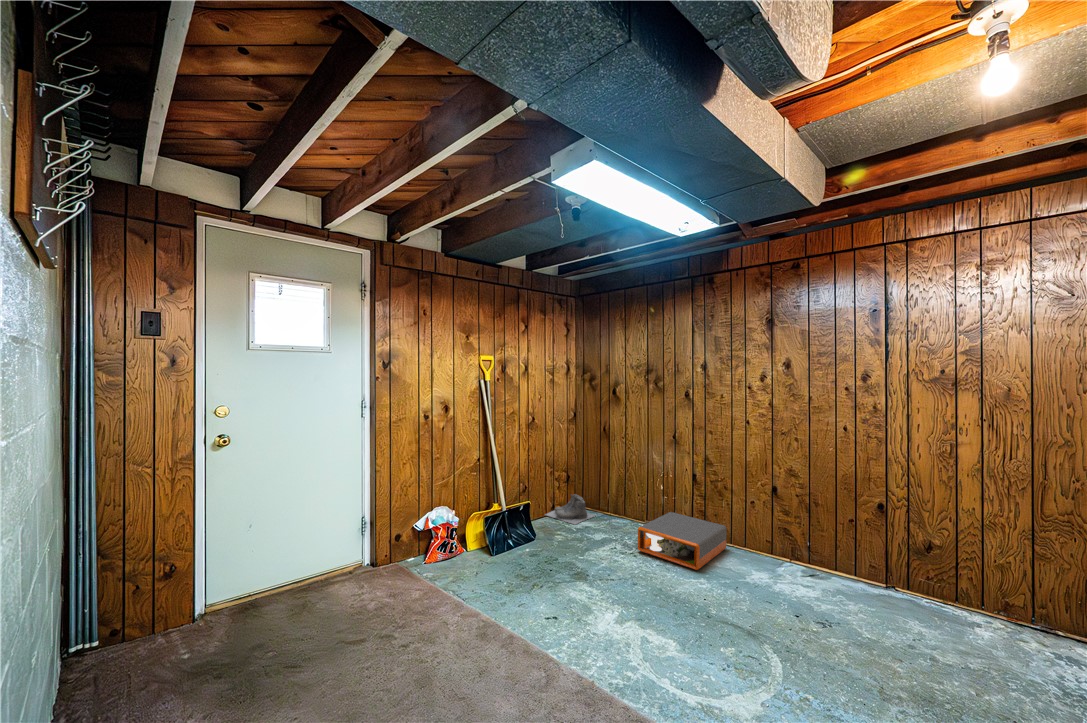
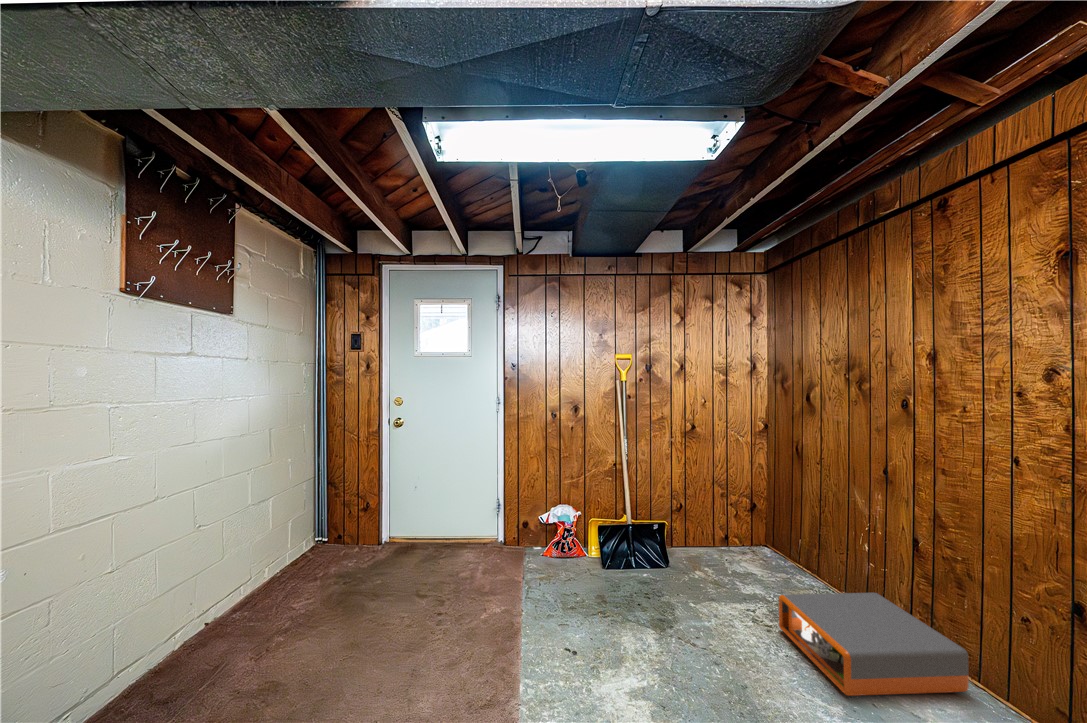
boots: present [546,495,594,524] -> none [712,527,782,568]

